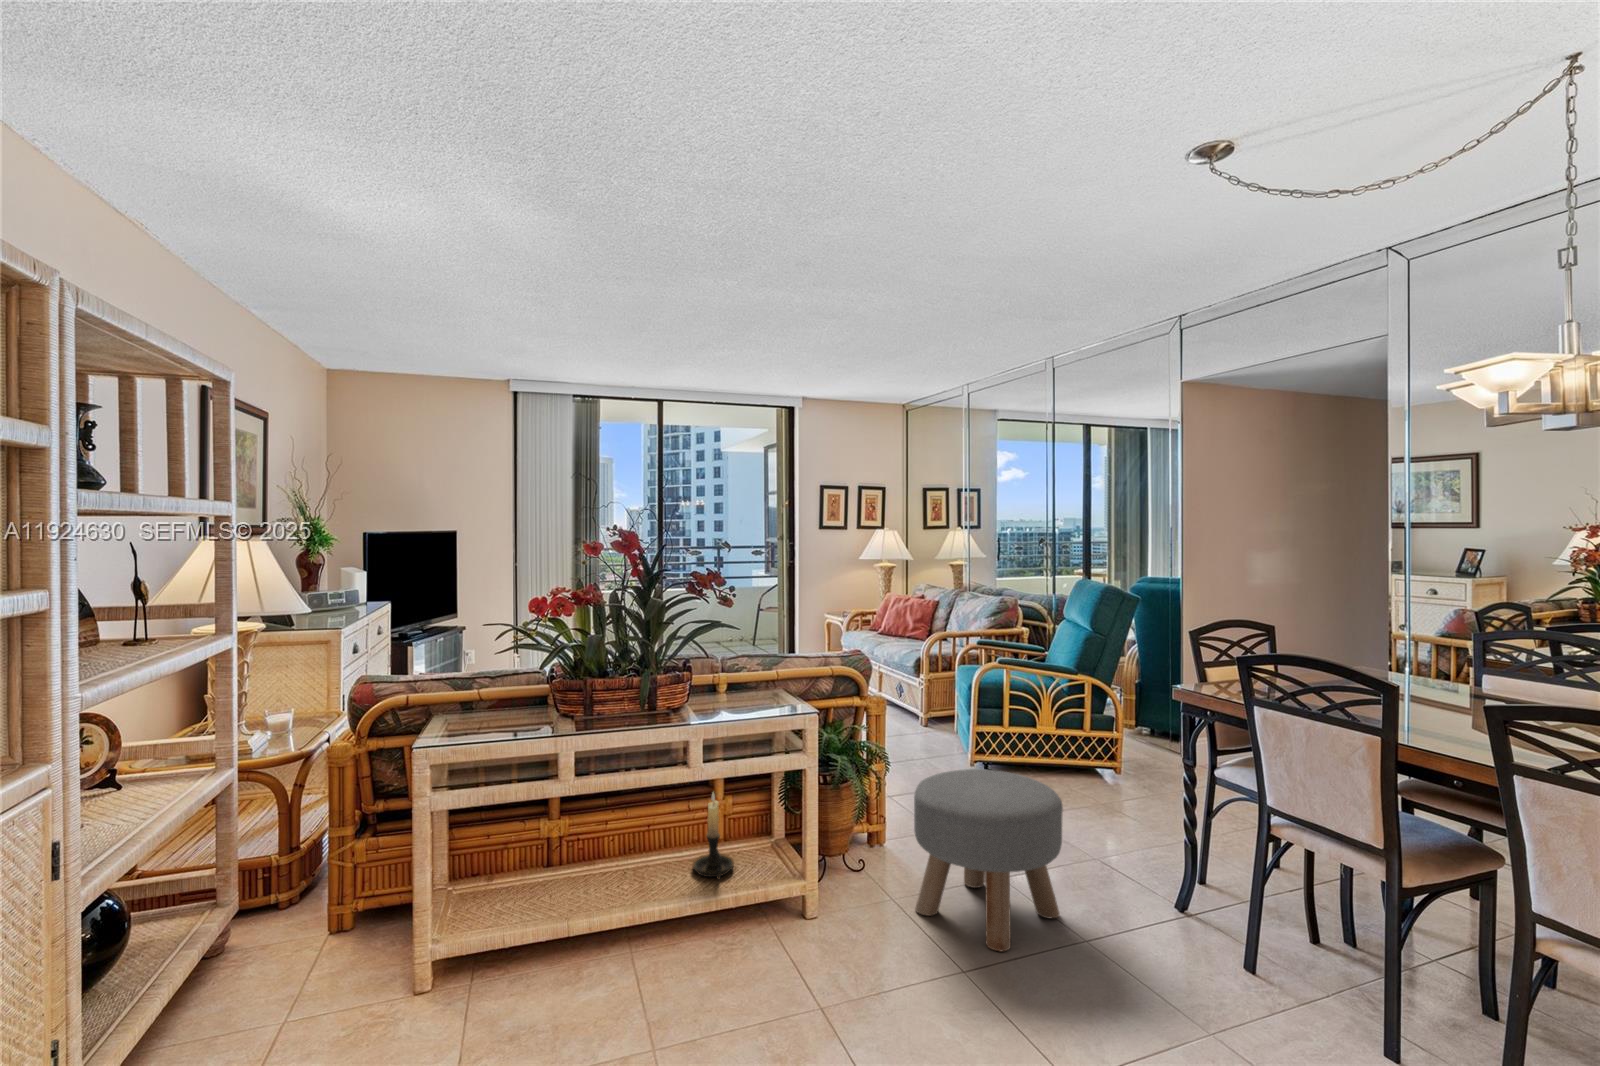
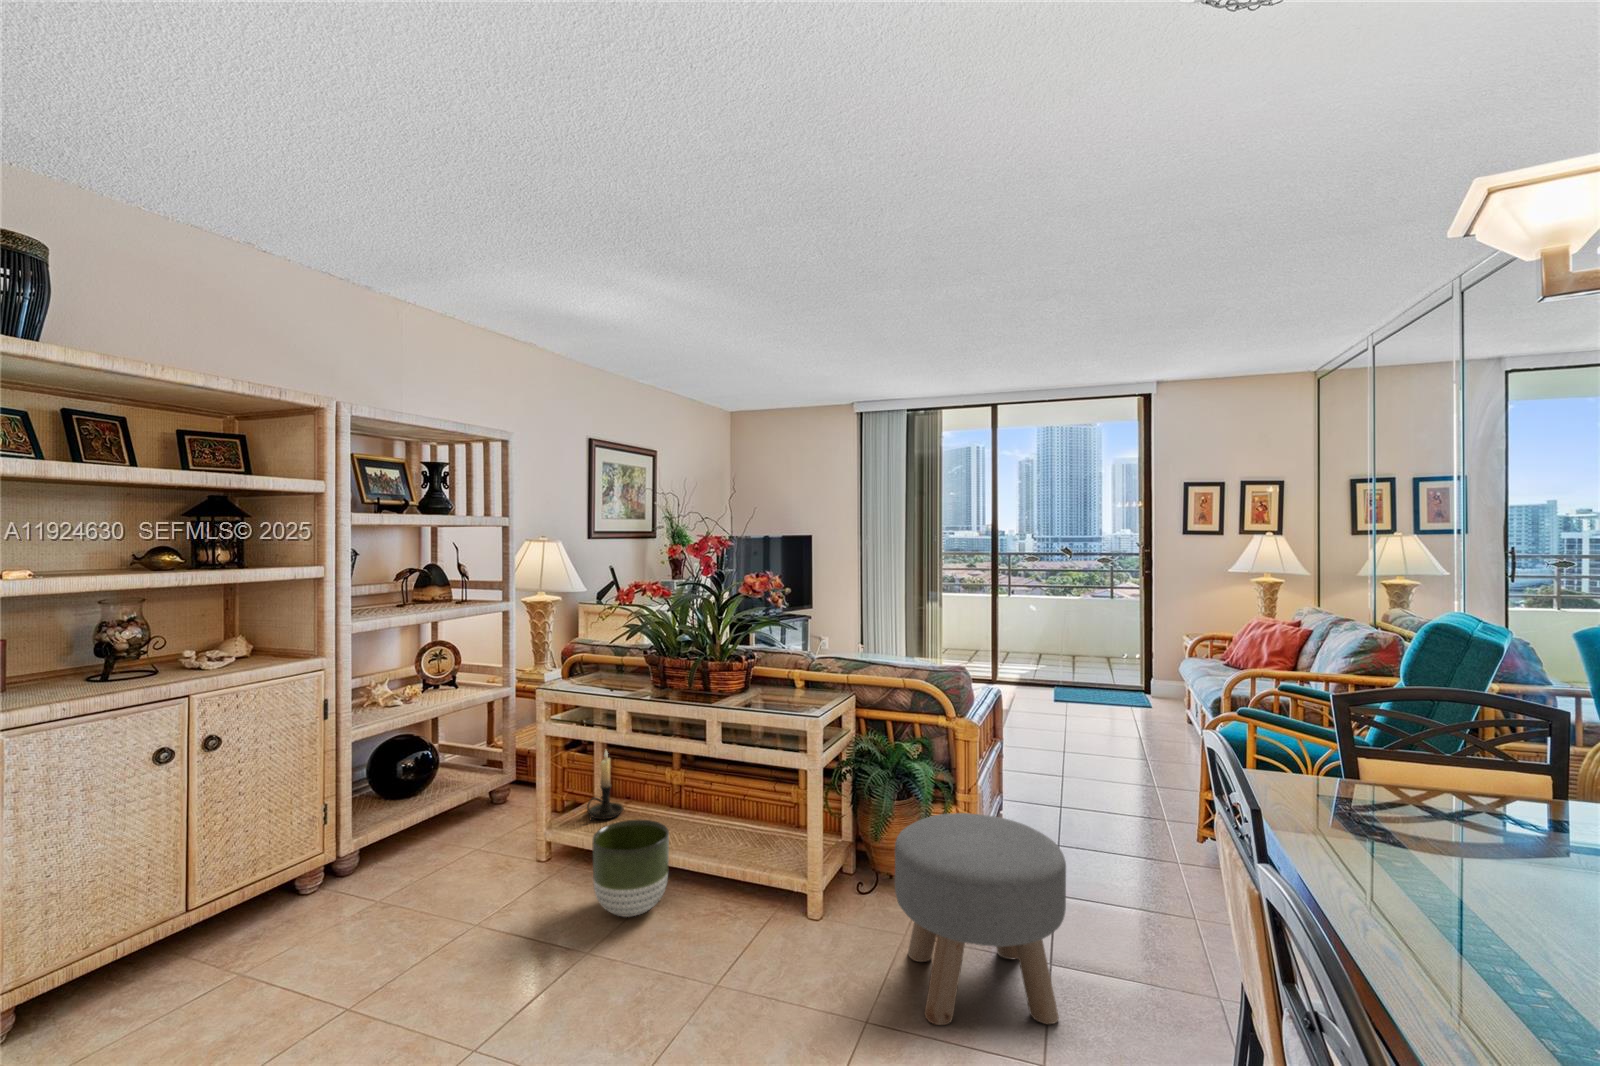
candle holder: present [692,793,734,880] -> present [587,751,624,821]
planter: none [588,873,681,997] -> present [592,820,669,917]

